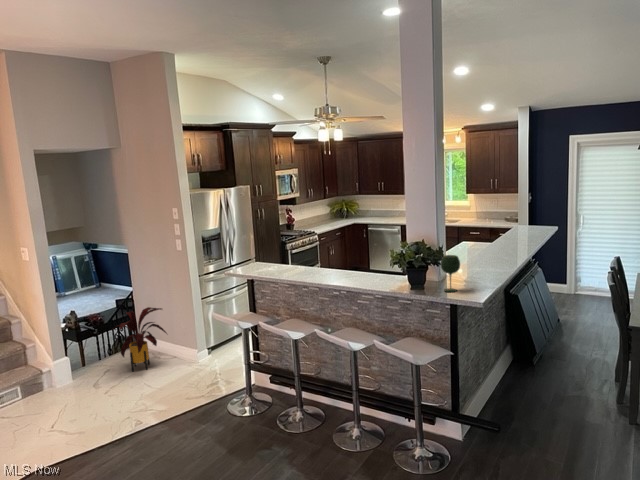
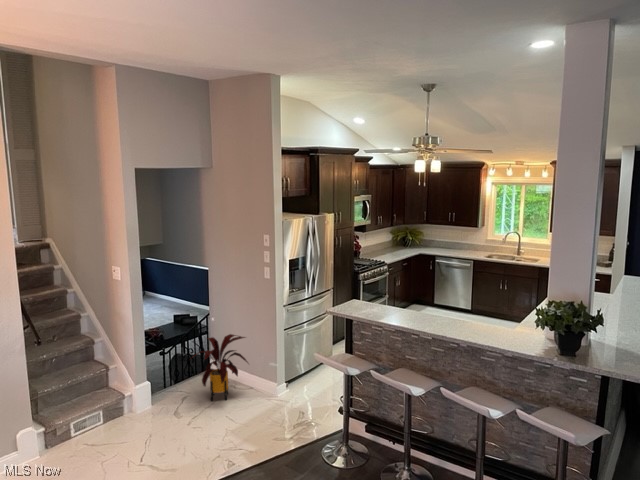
wine glass: present [441,255,460,292] -> none [596,314,621,358]

